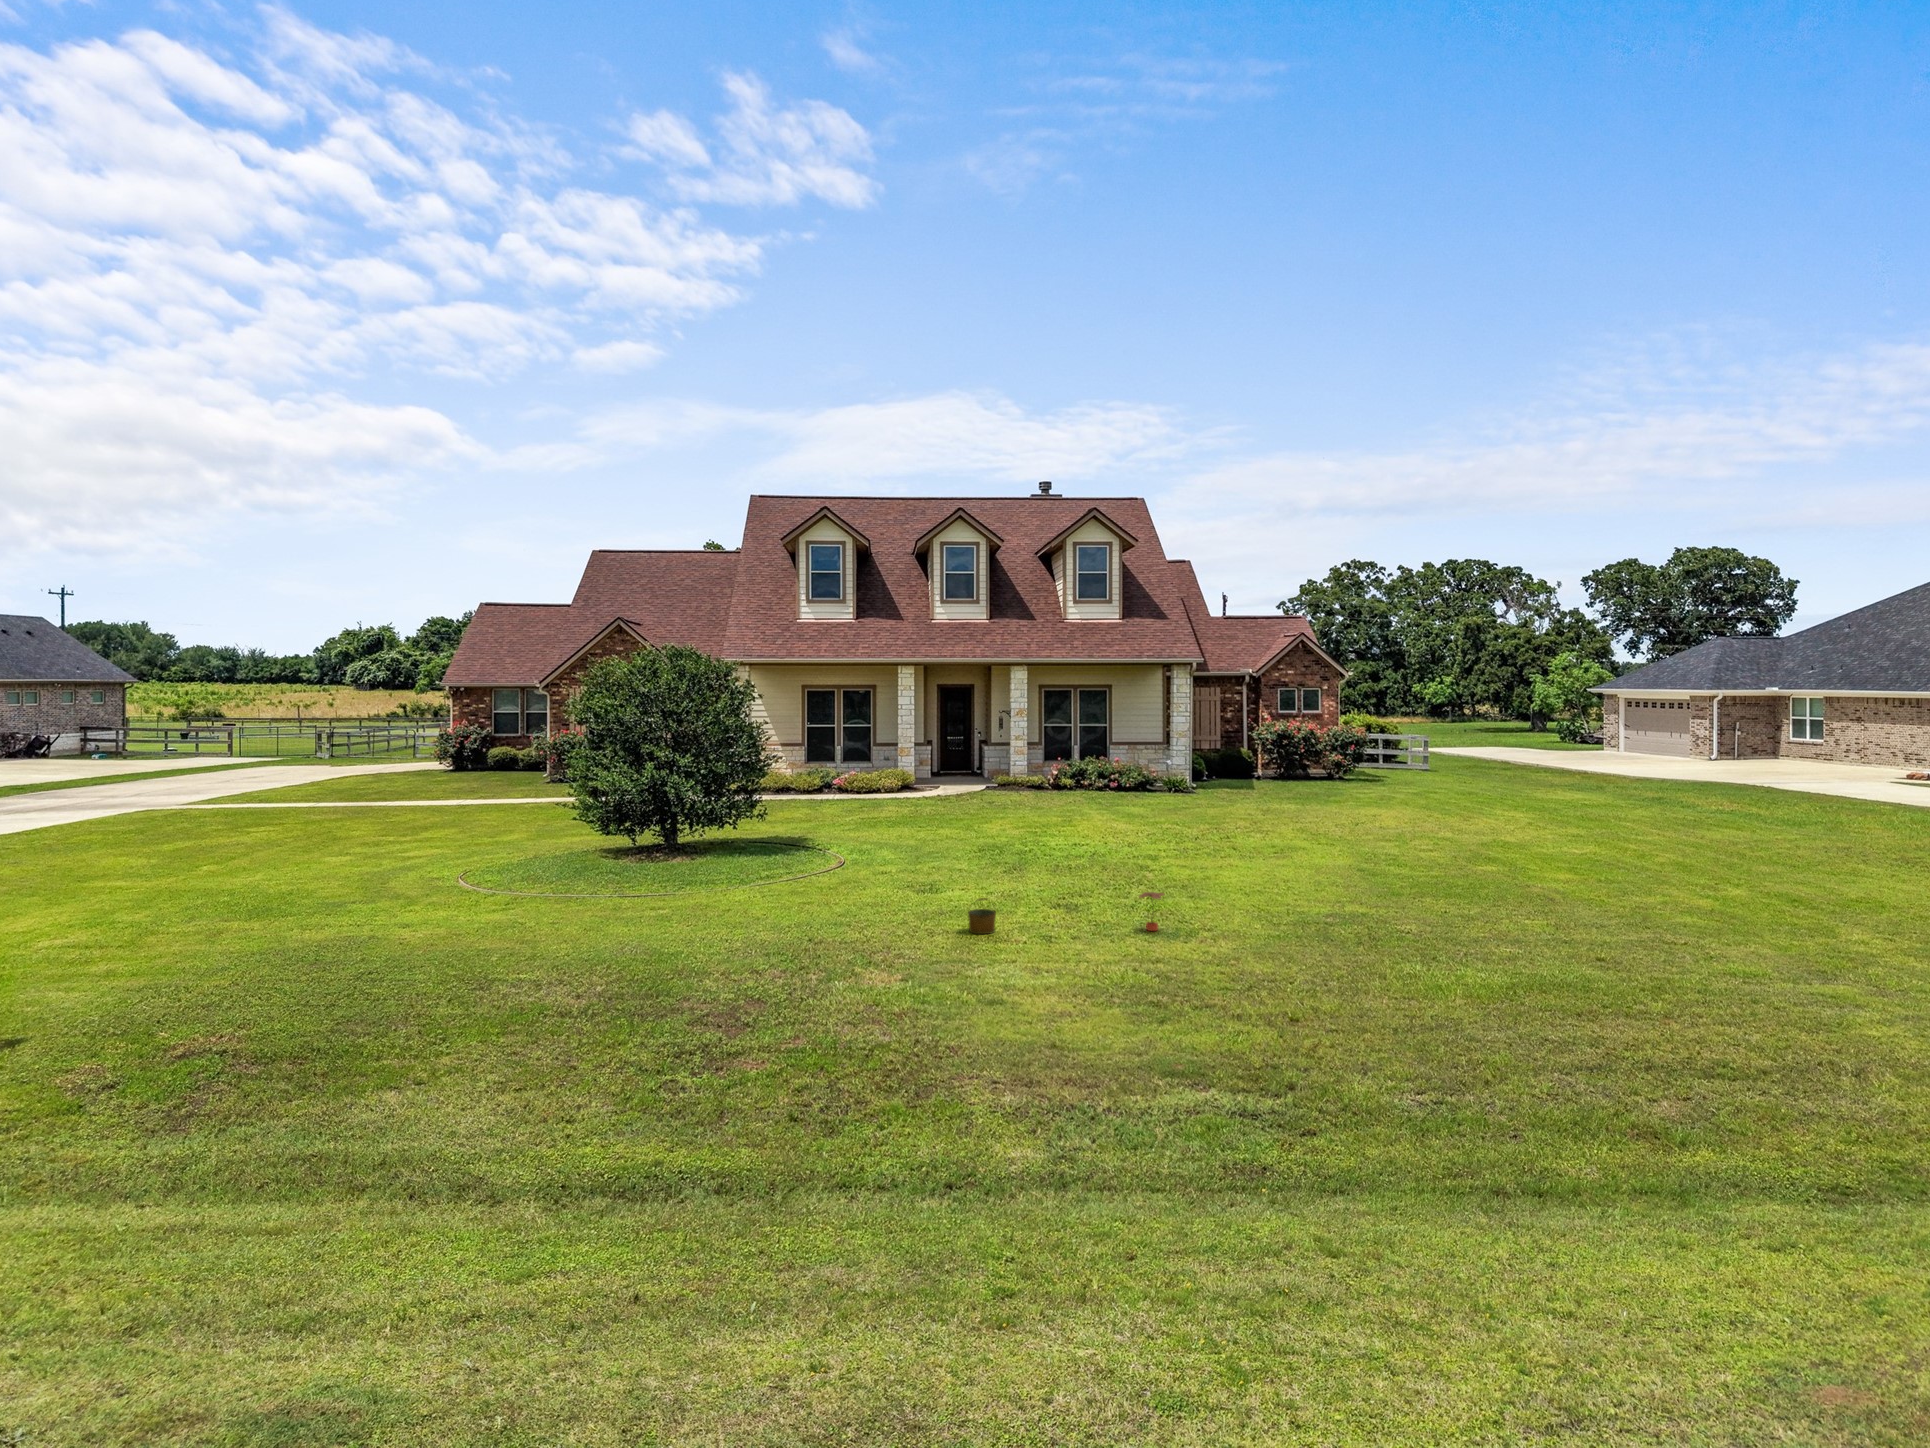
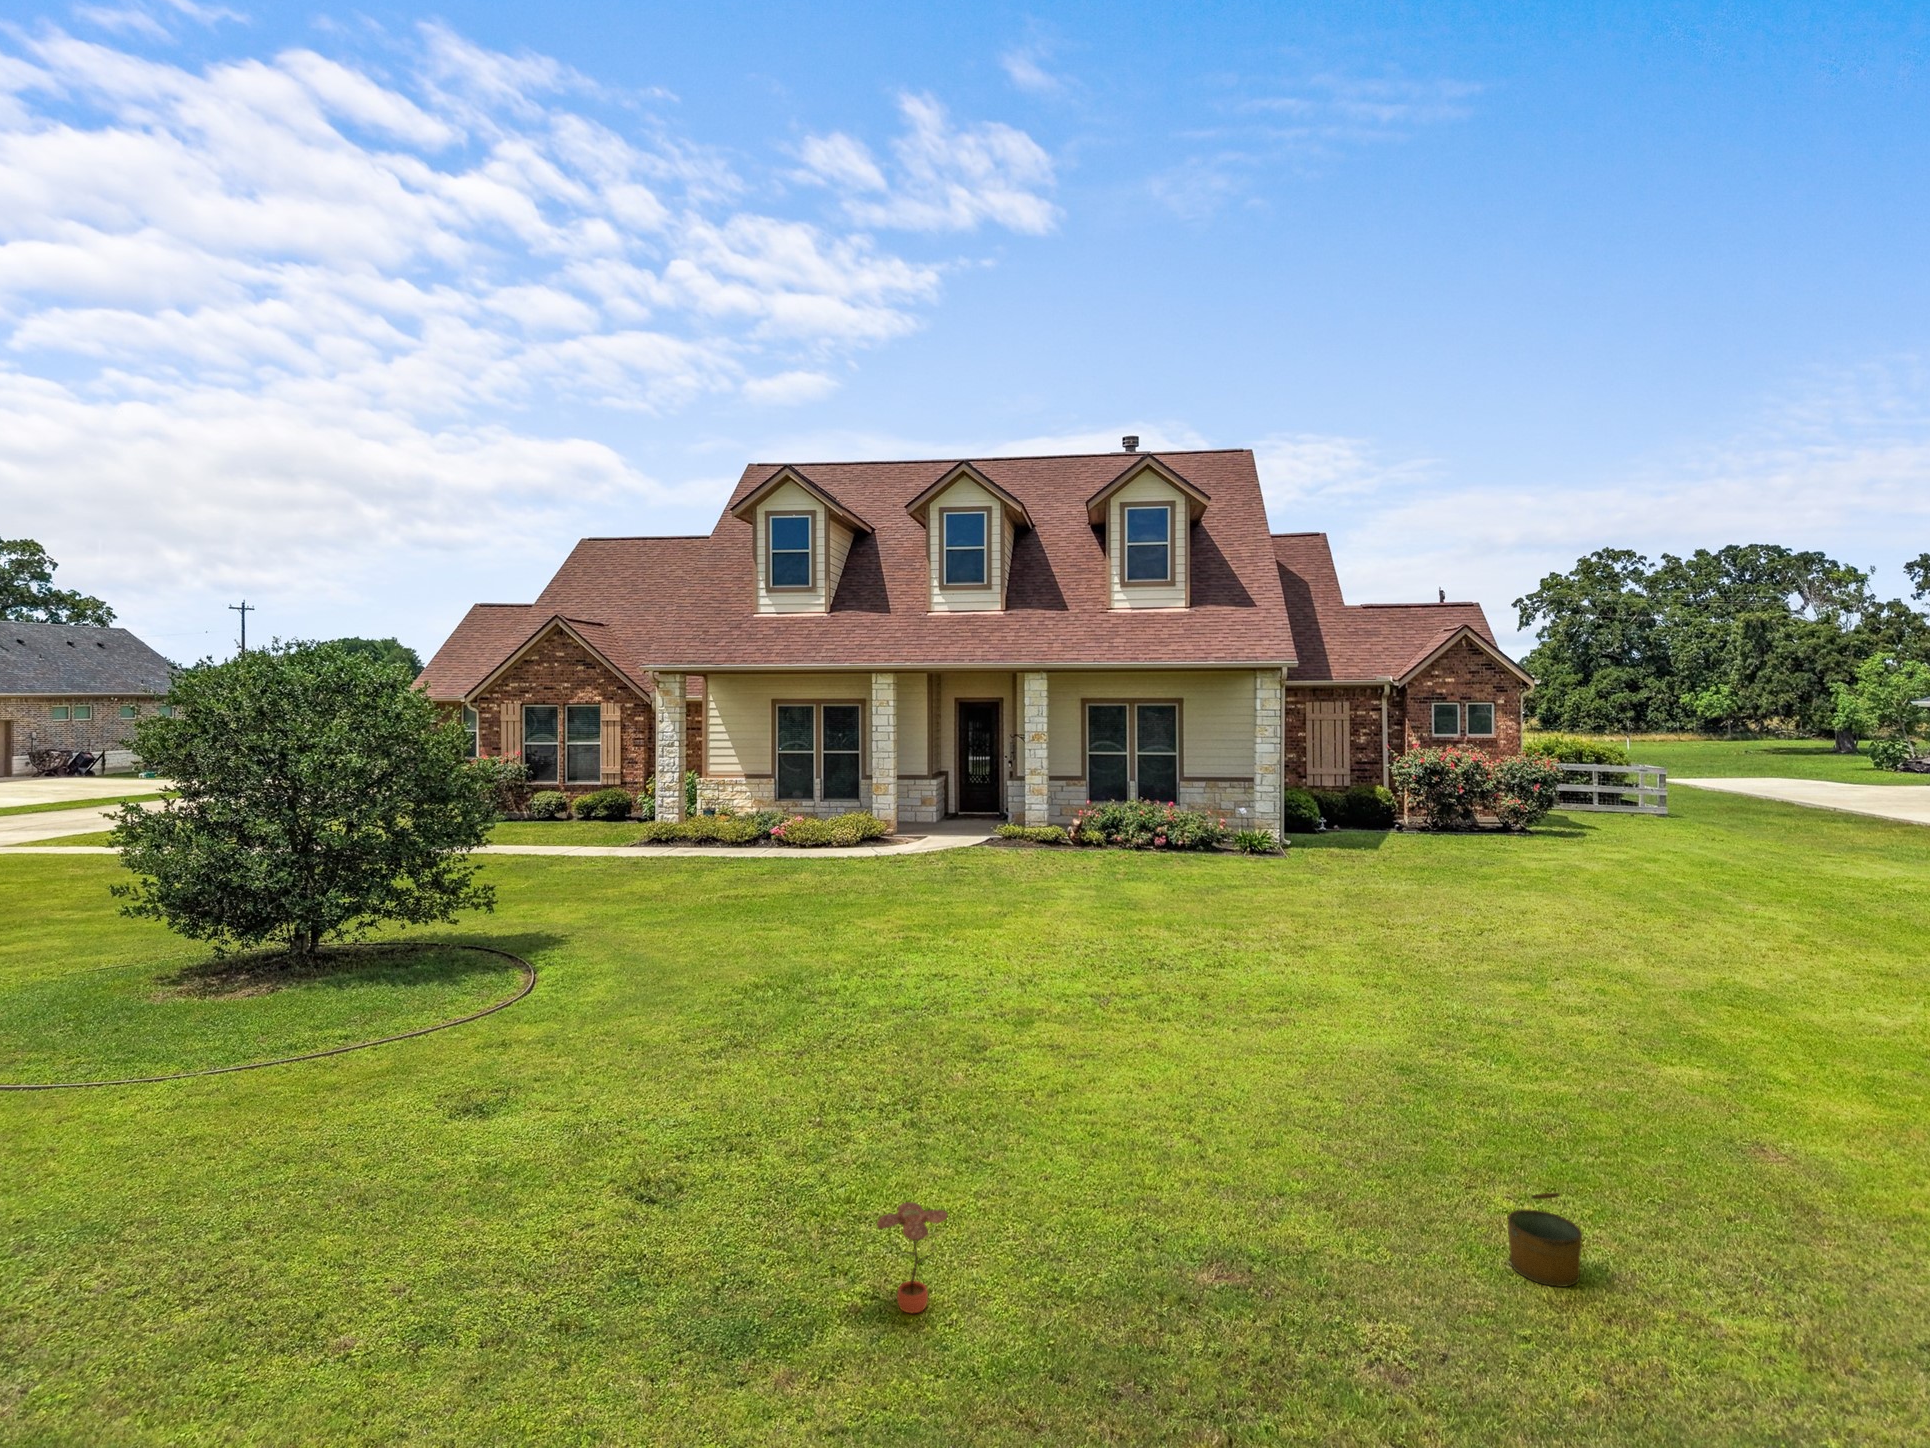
bucket: present [968,898,996,934] -> present [1508,1193,1582,1287]

